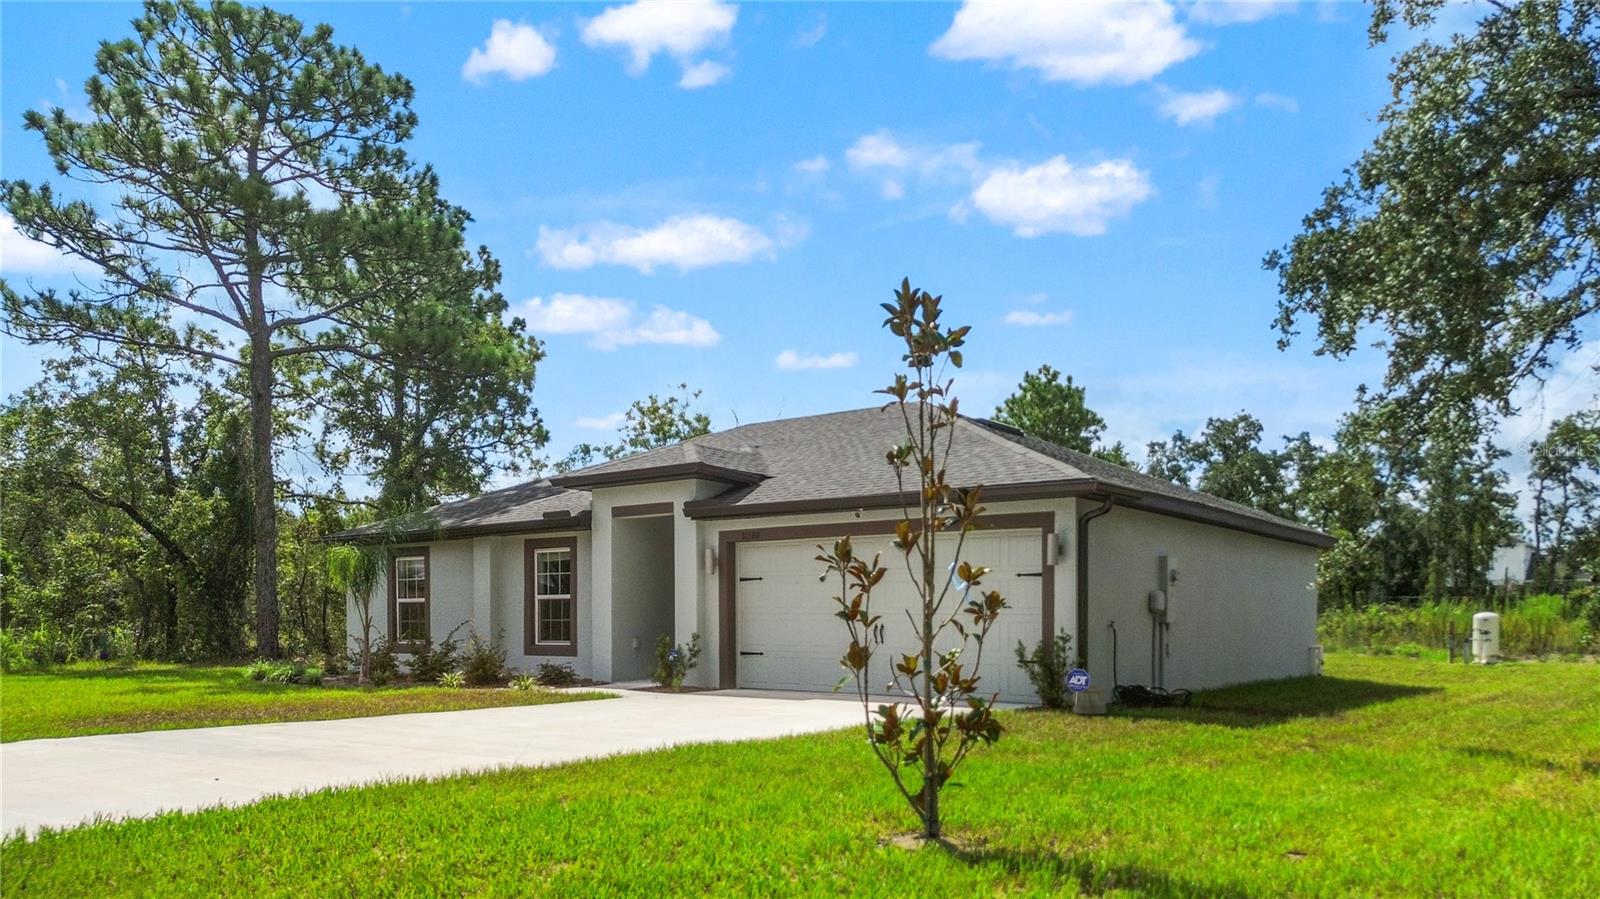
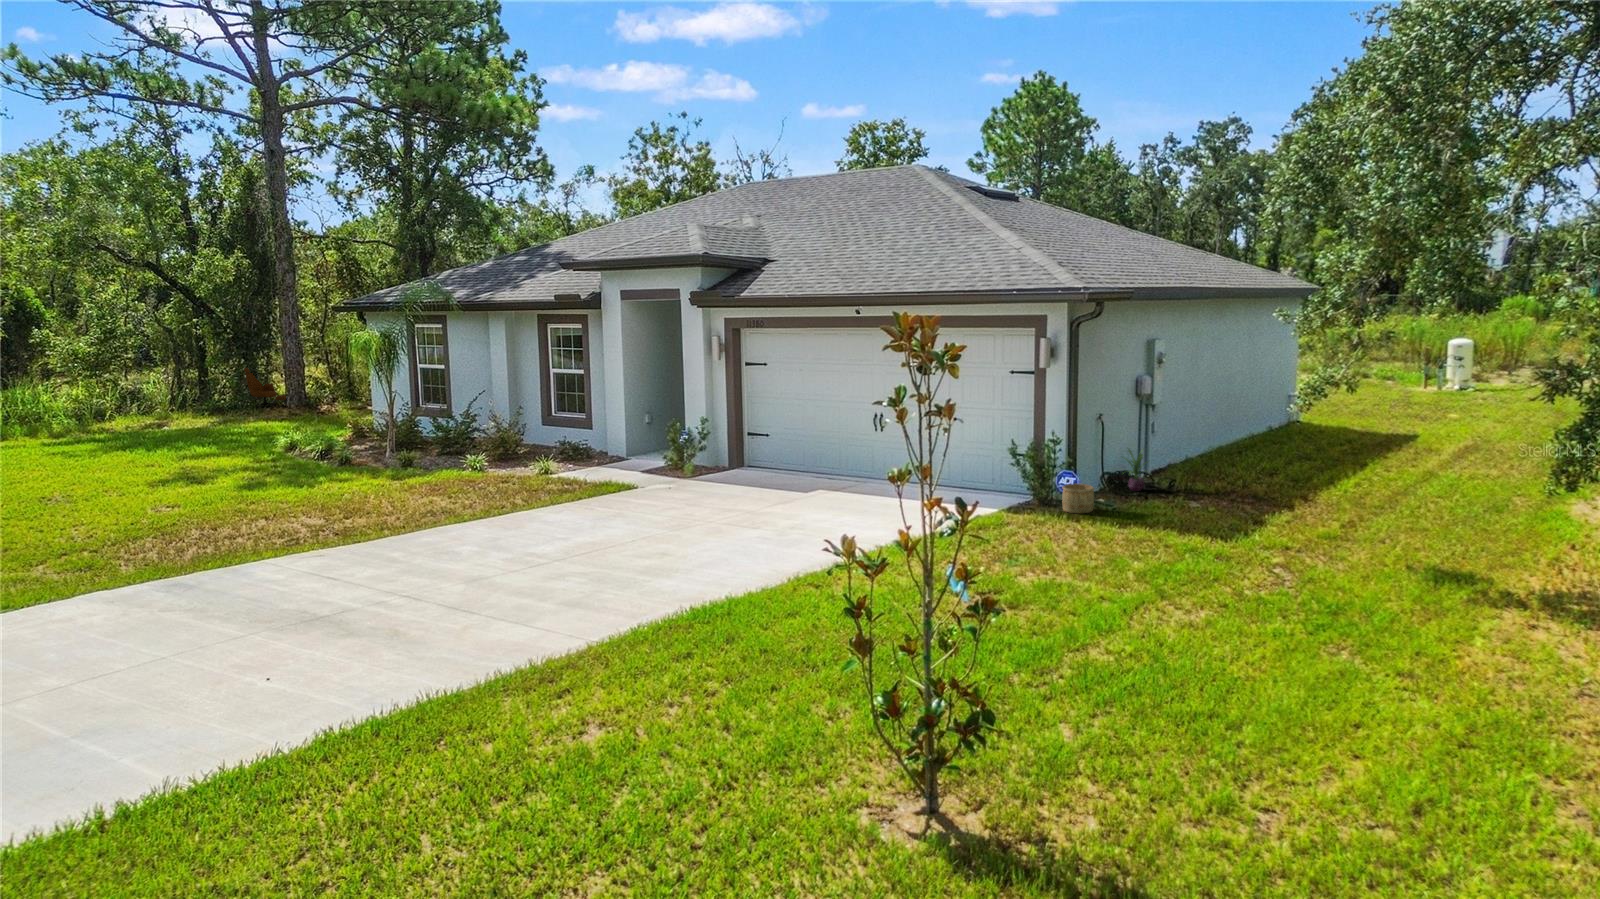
lounge chair: none [202,614,251,658] -> present [244,368,286,408]
decorative plant: present [98,636,110,659] -> present [1125,450,1148,491]

